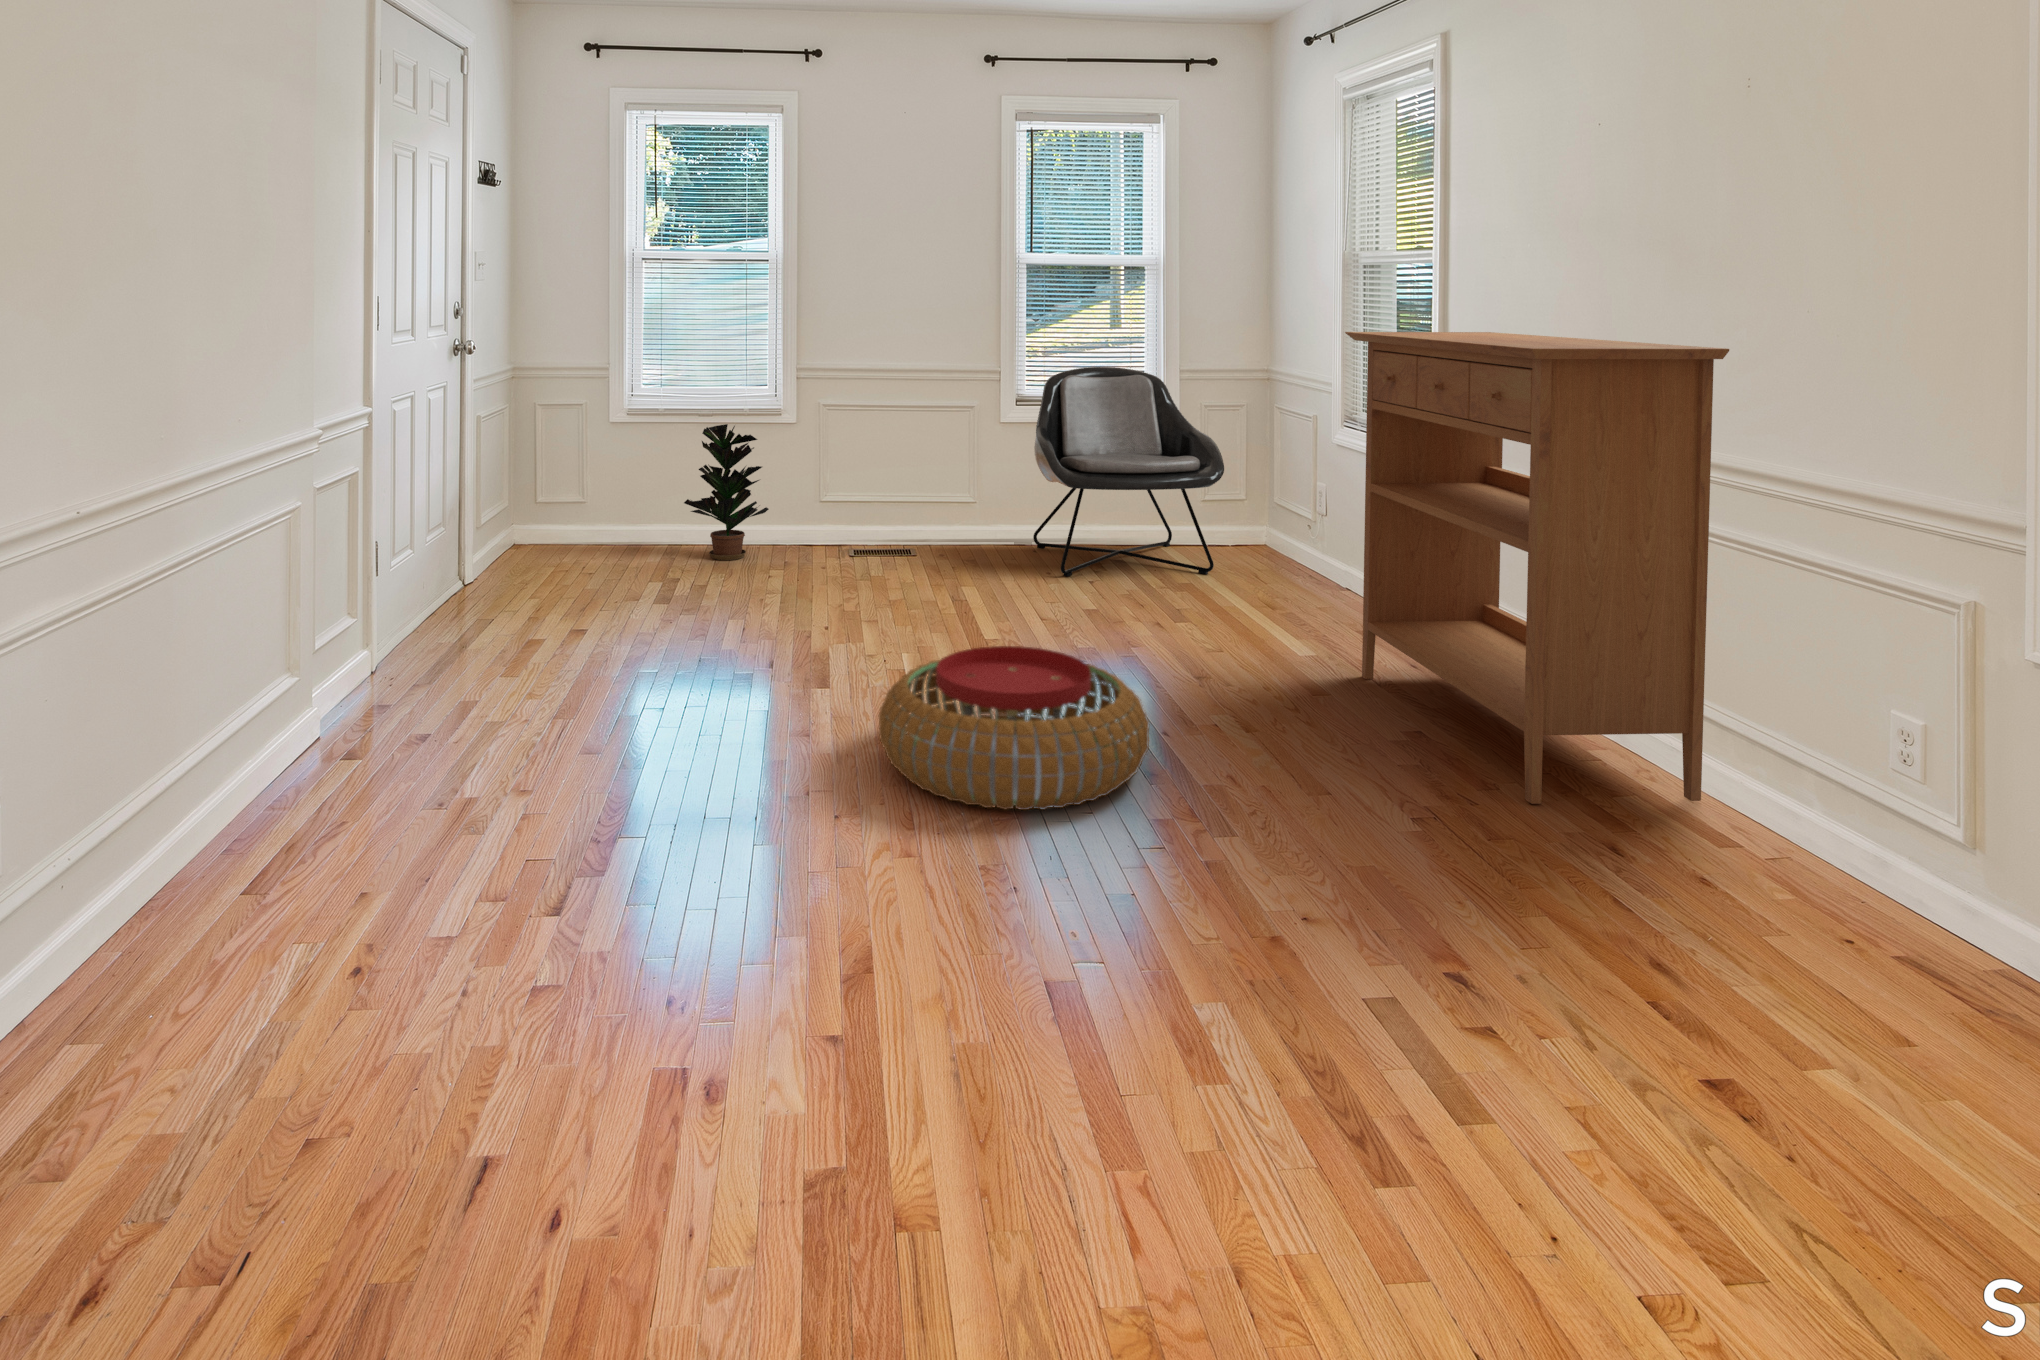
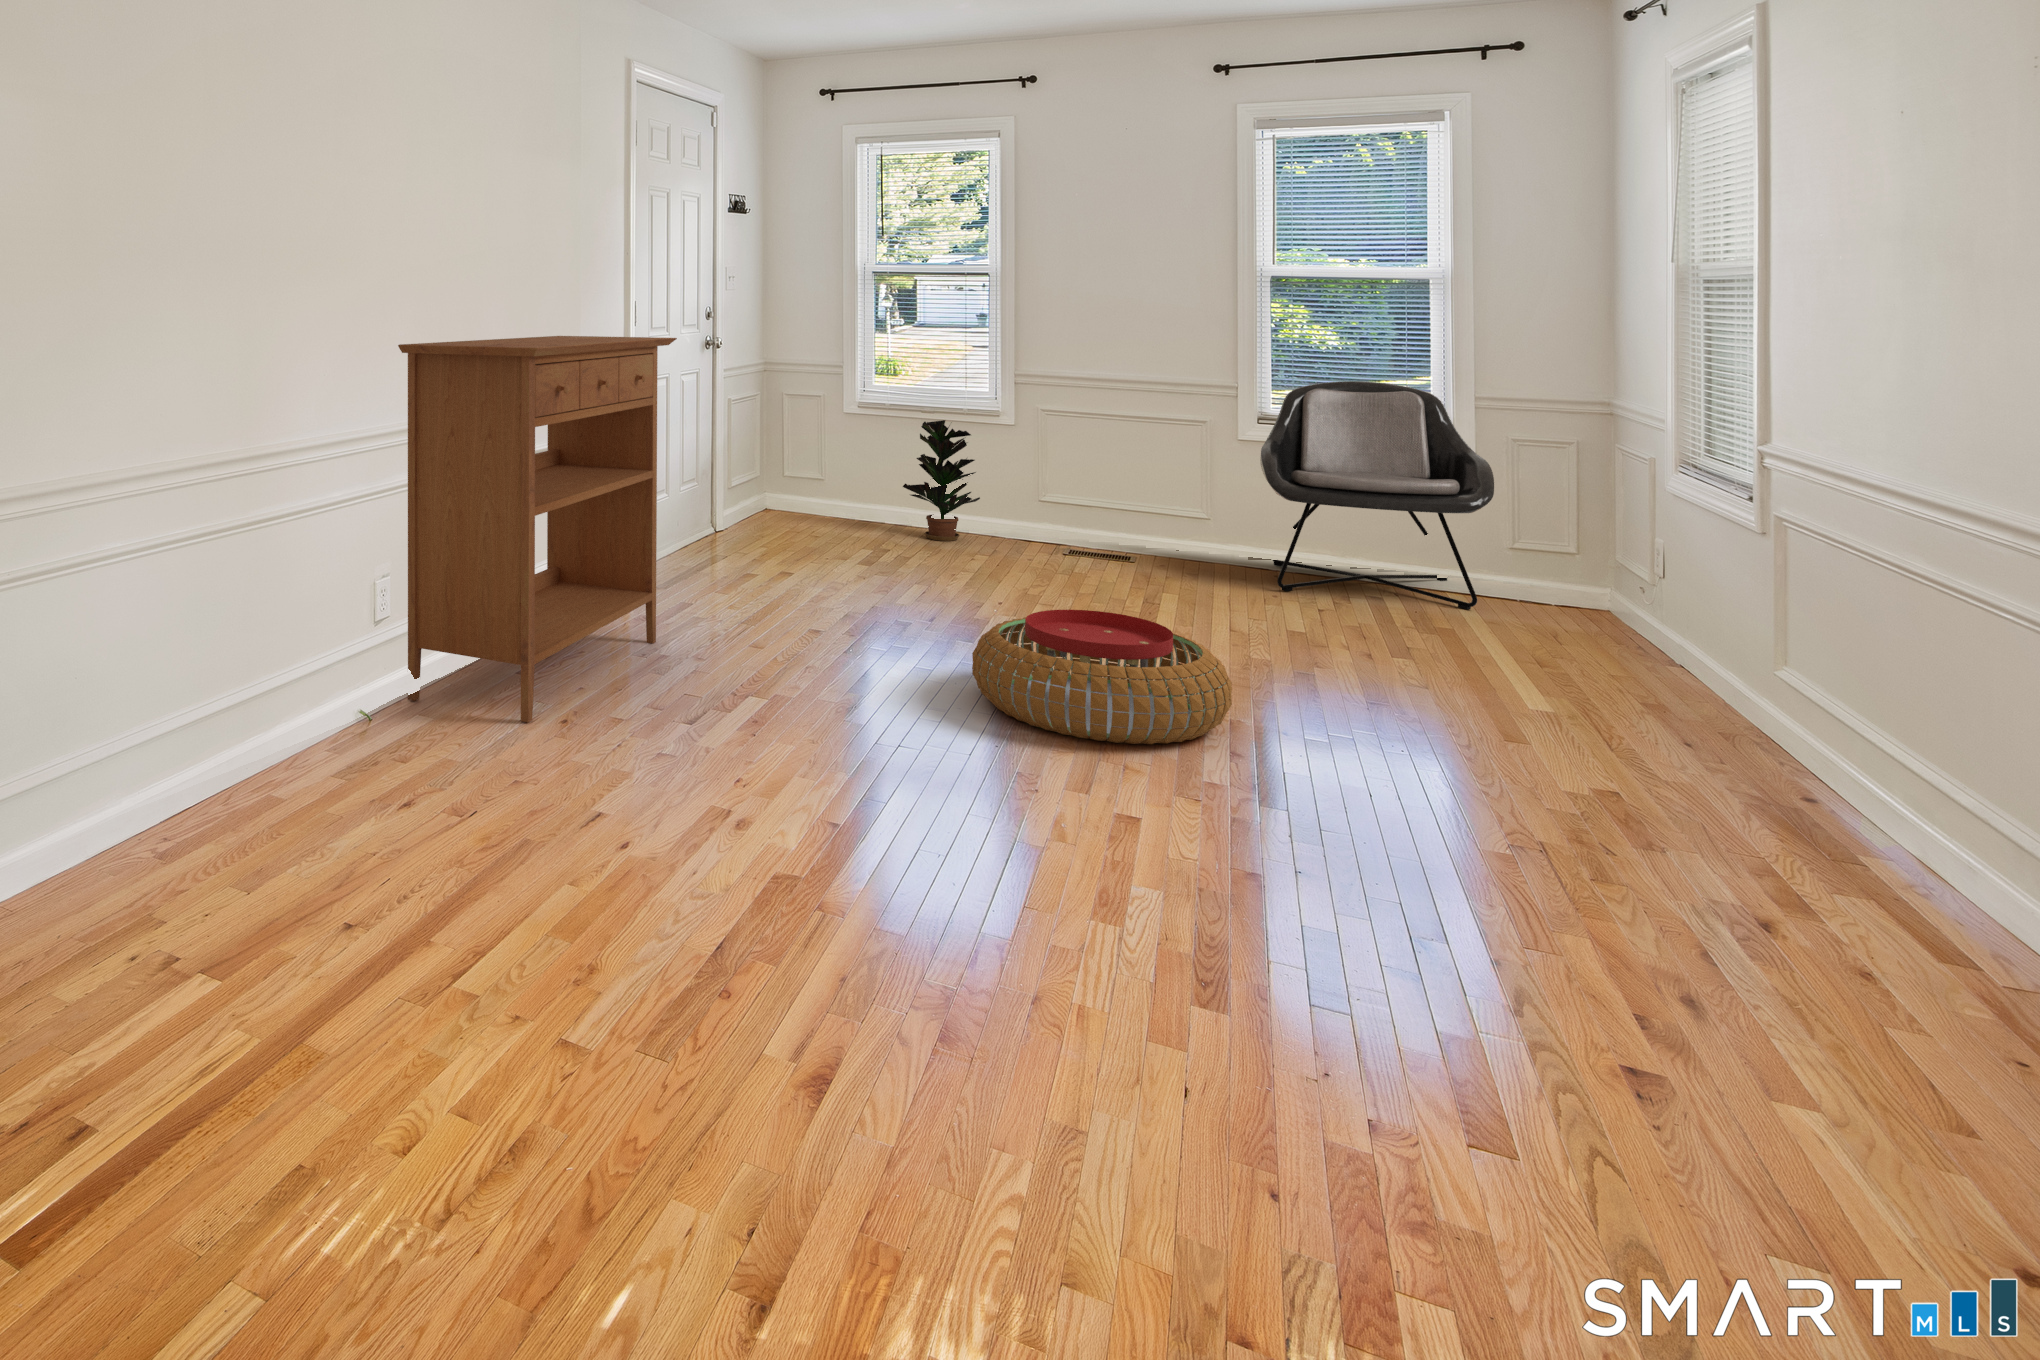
console table: present [1345,332,1729,804] -> present [398,336,677,722]

